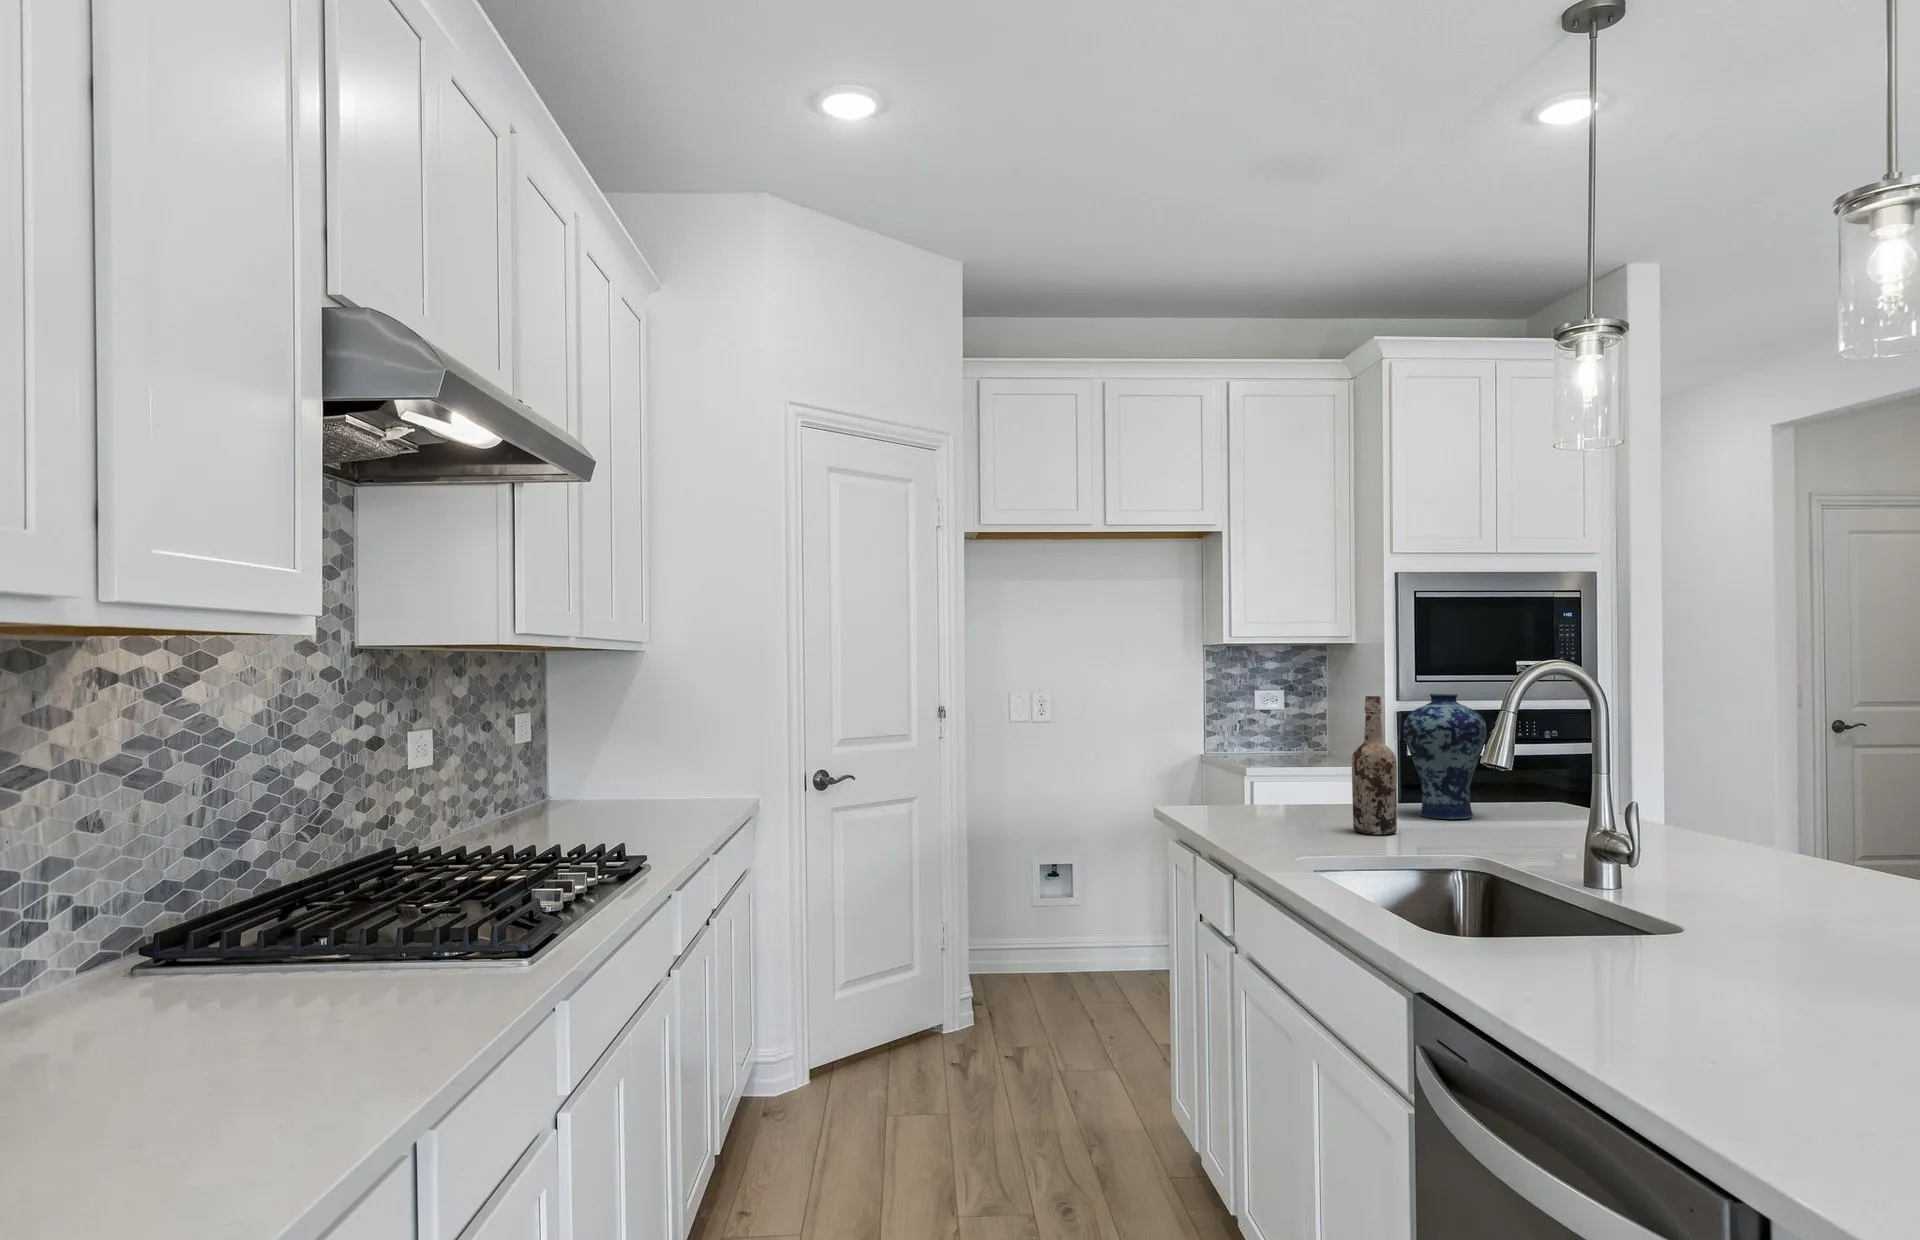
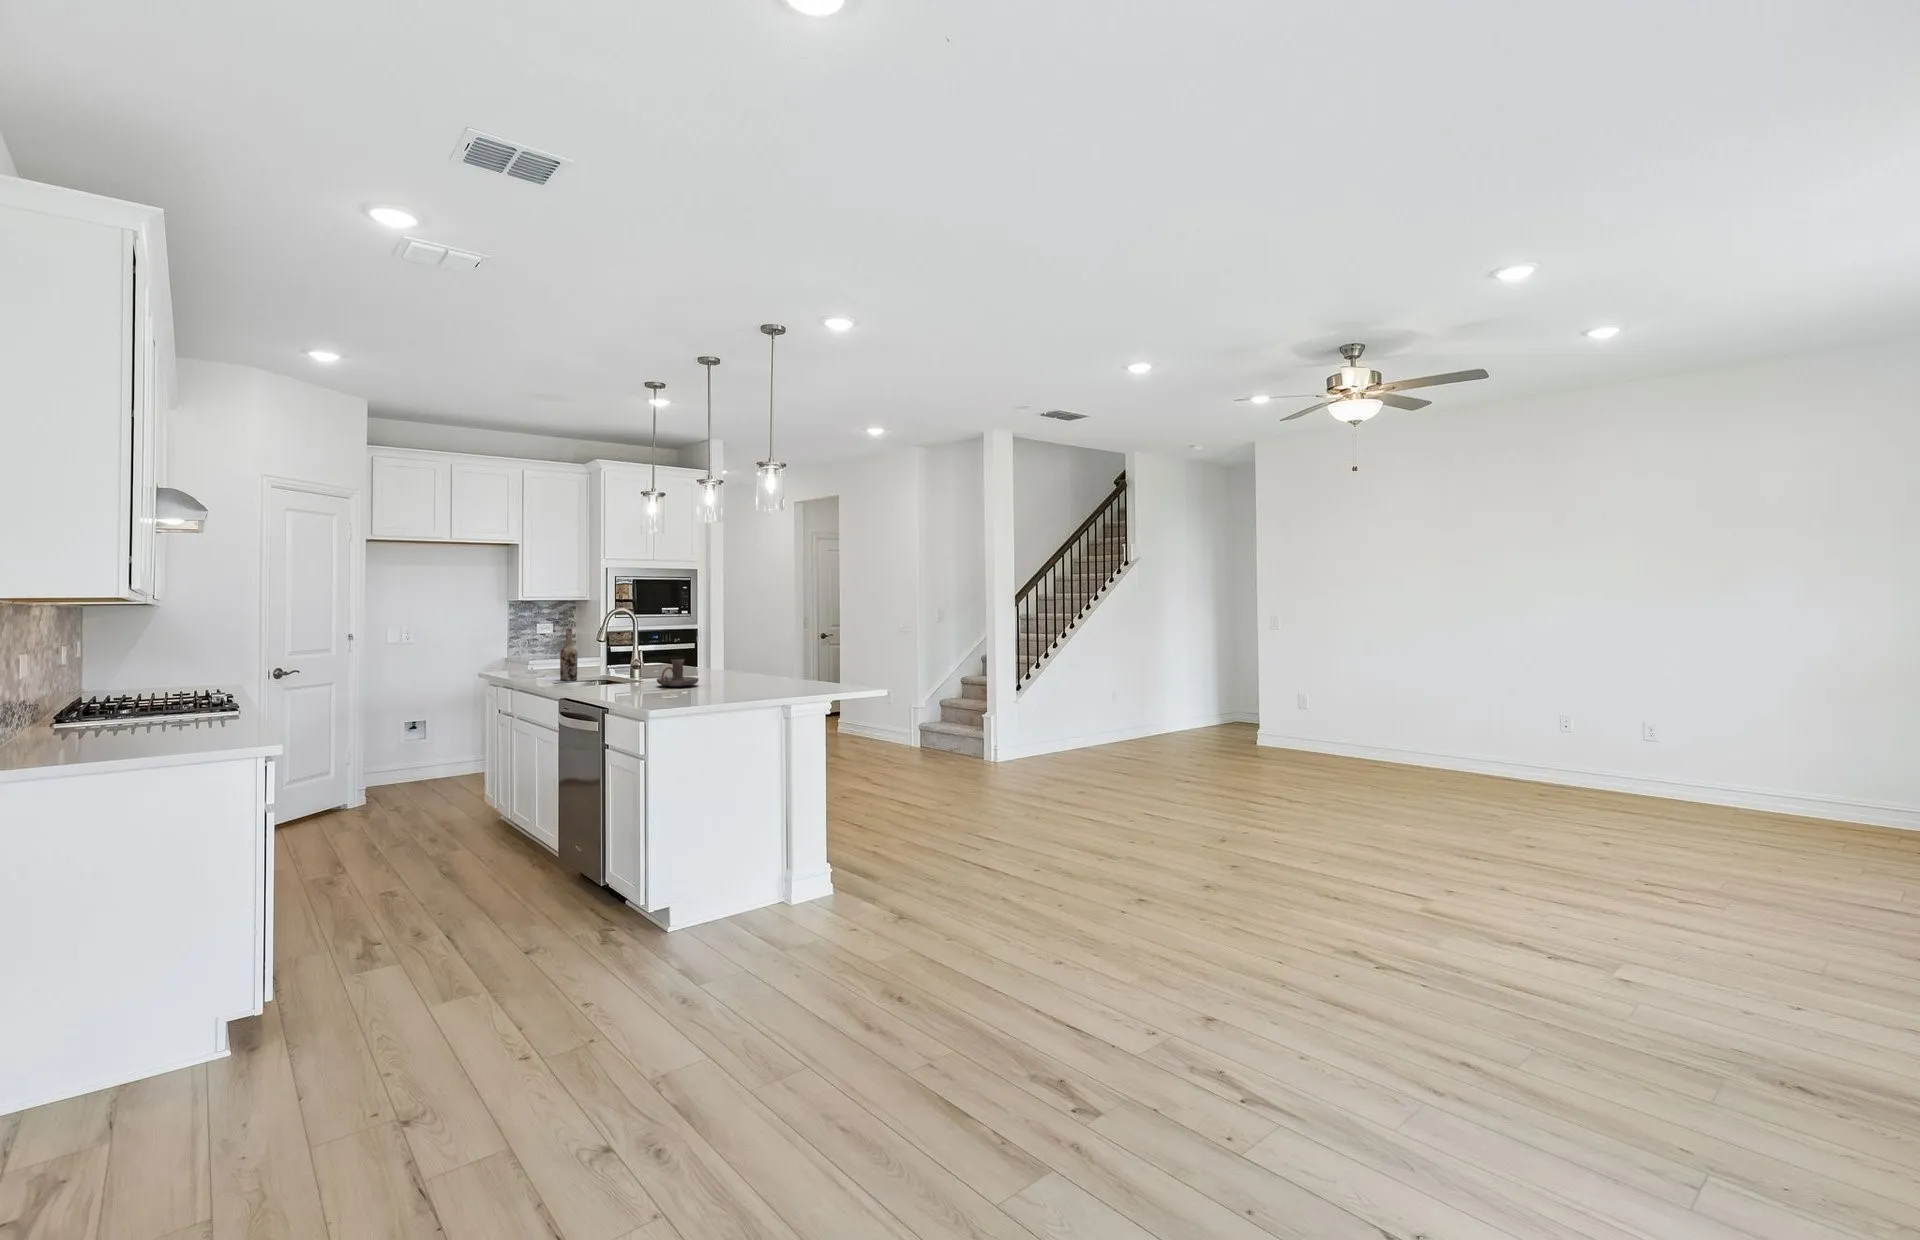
vase: present [1403,693,1487,819] -> none [586,627,619,675]
candle holder: none [1685,797,1852,893] -> present [657,659,699,687]

